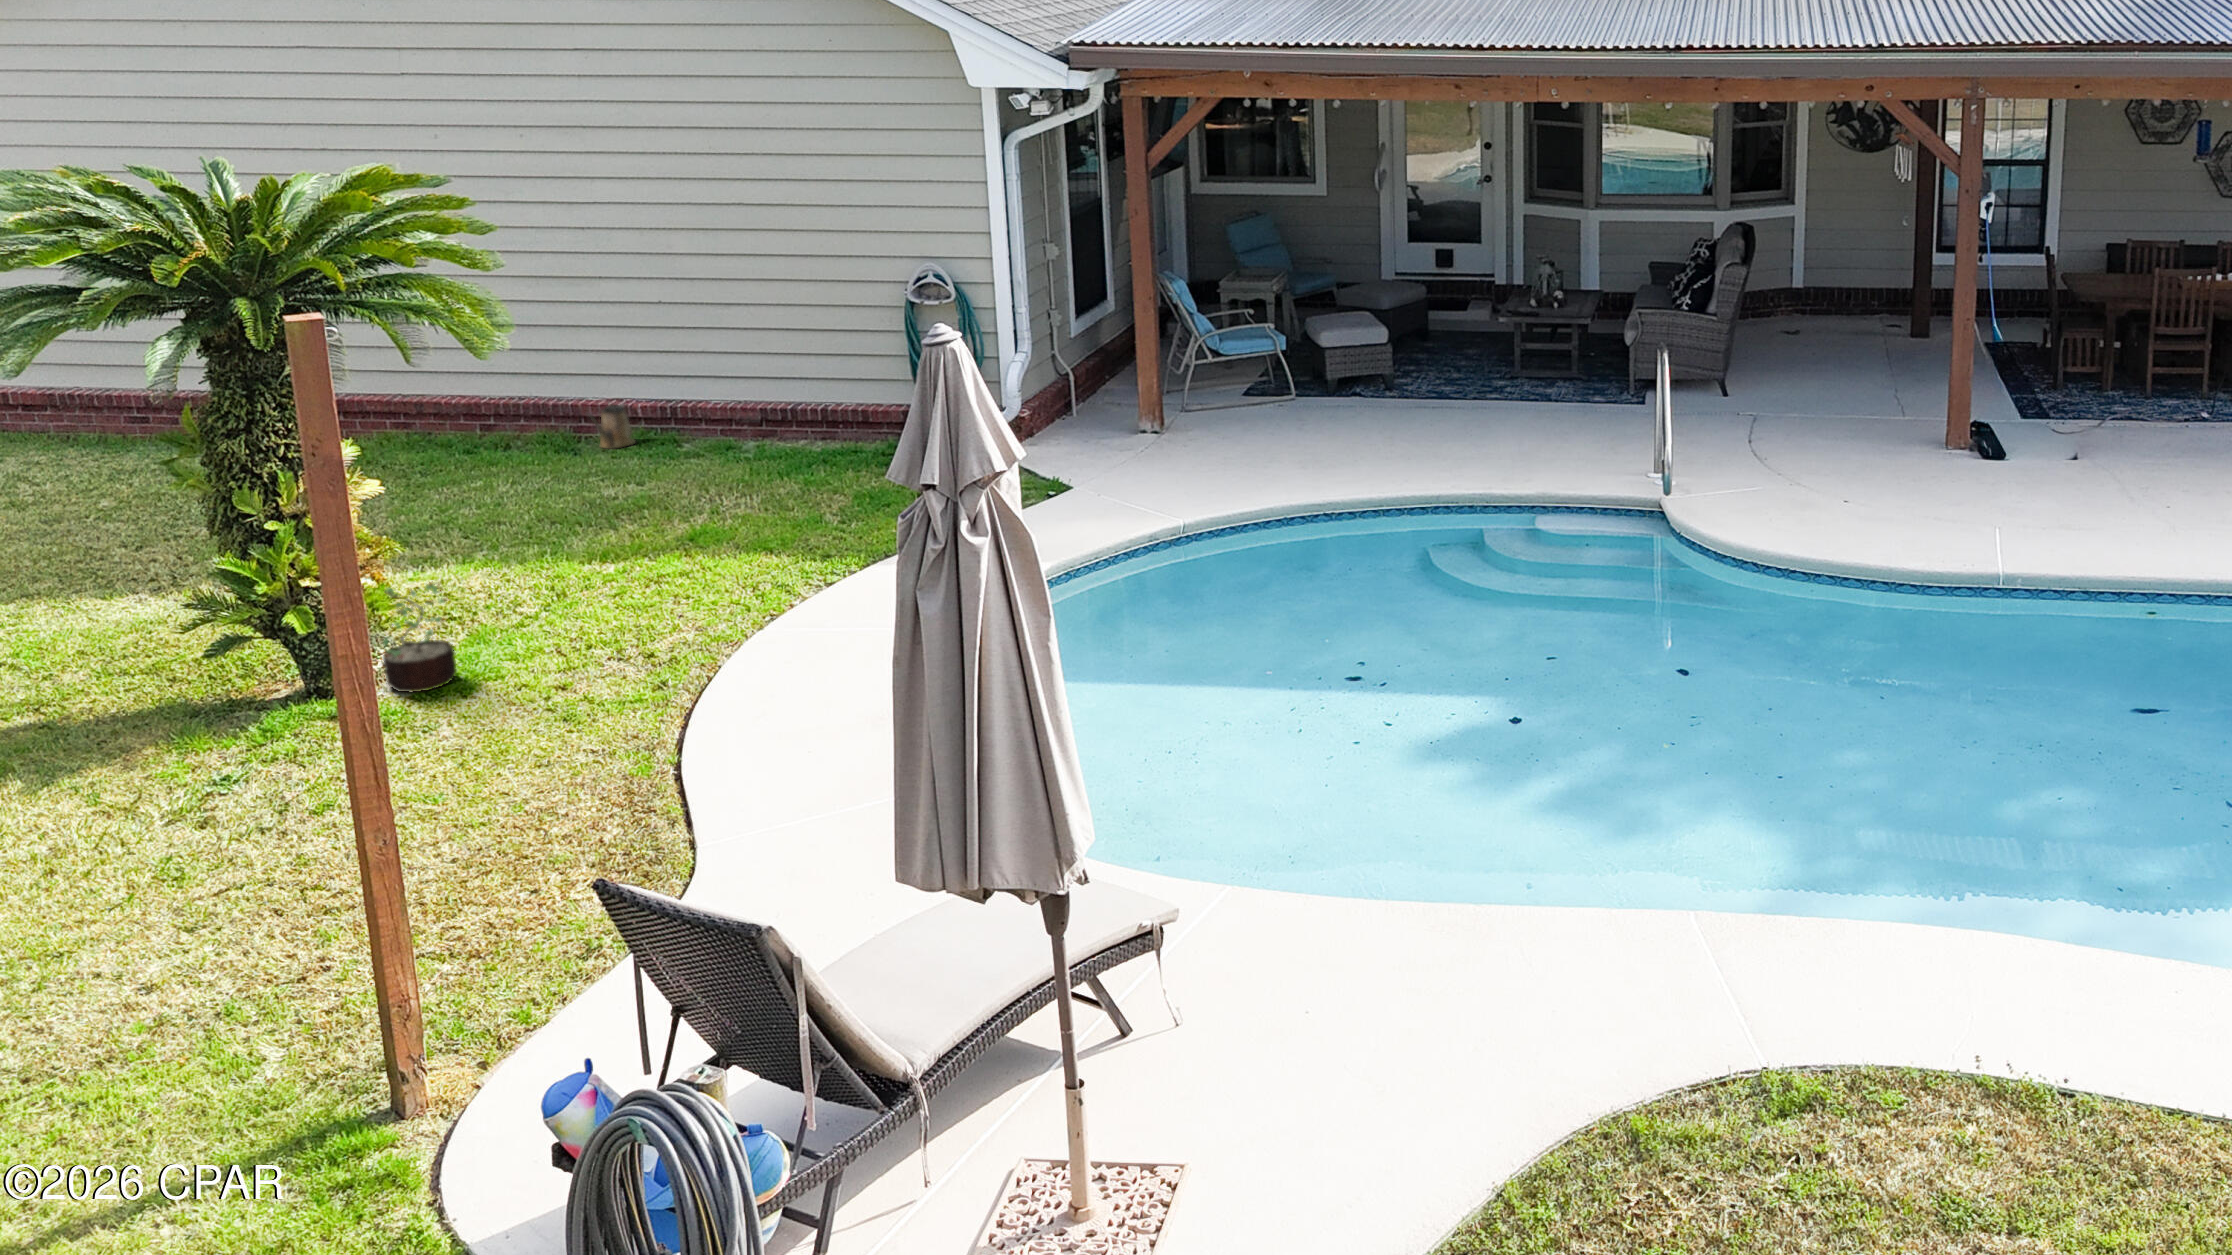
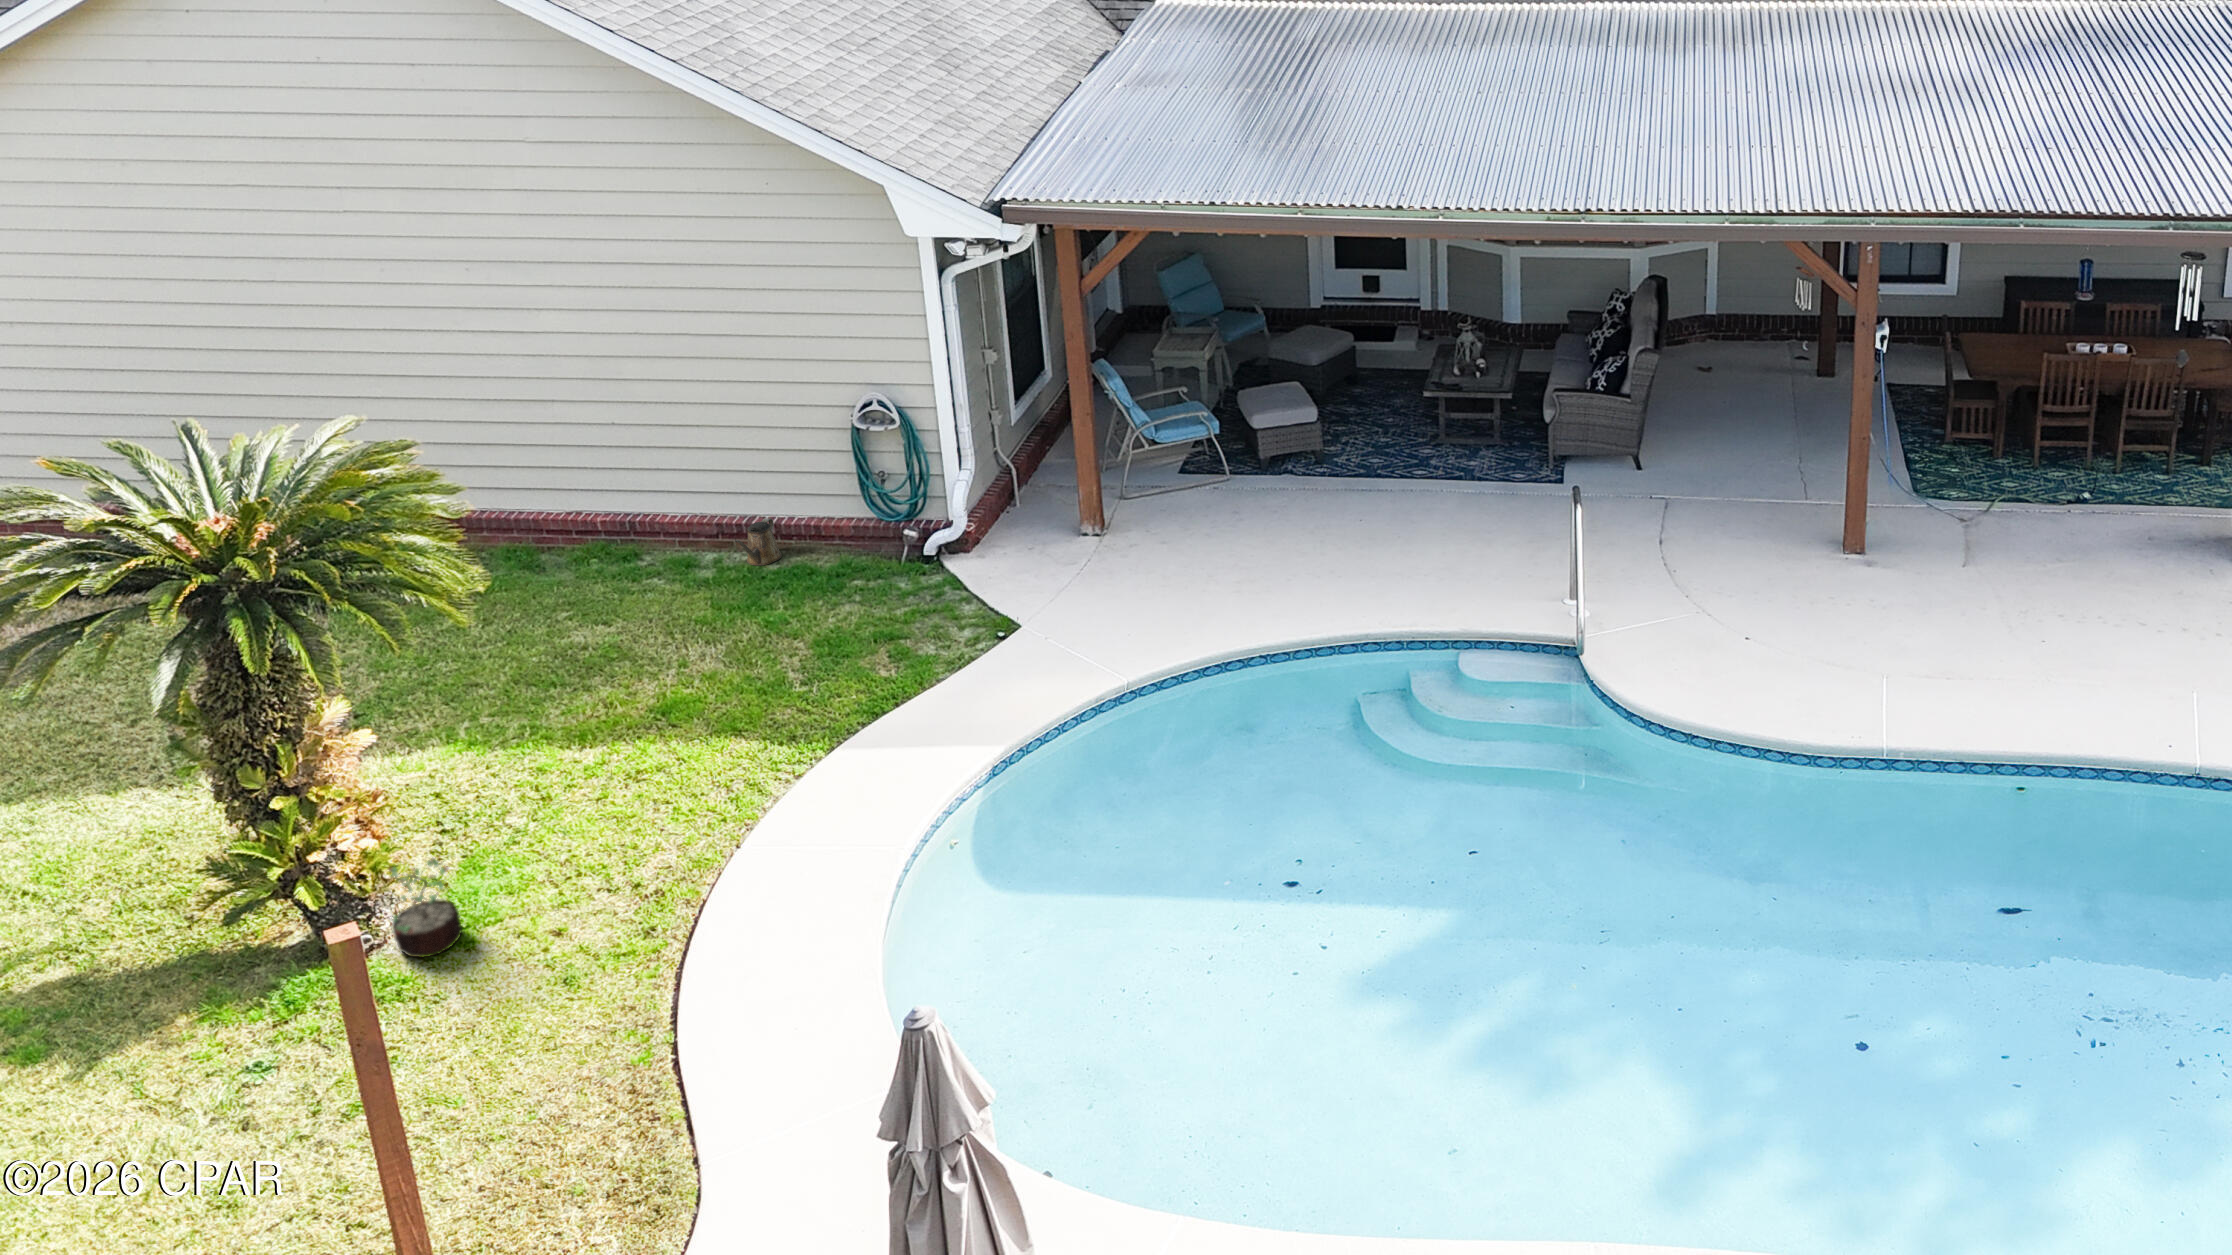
watering can: present [588,405,635,449] -> present [735,518,782,566]

